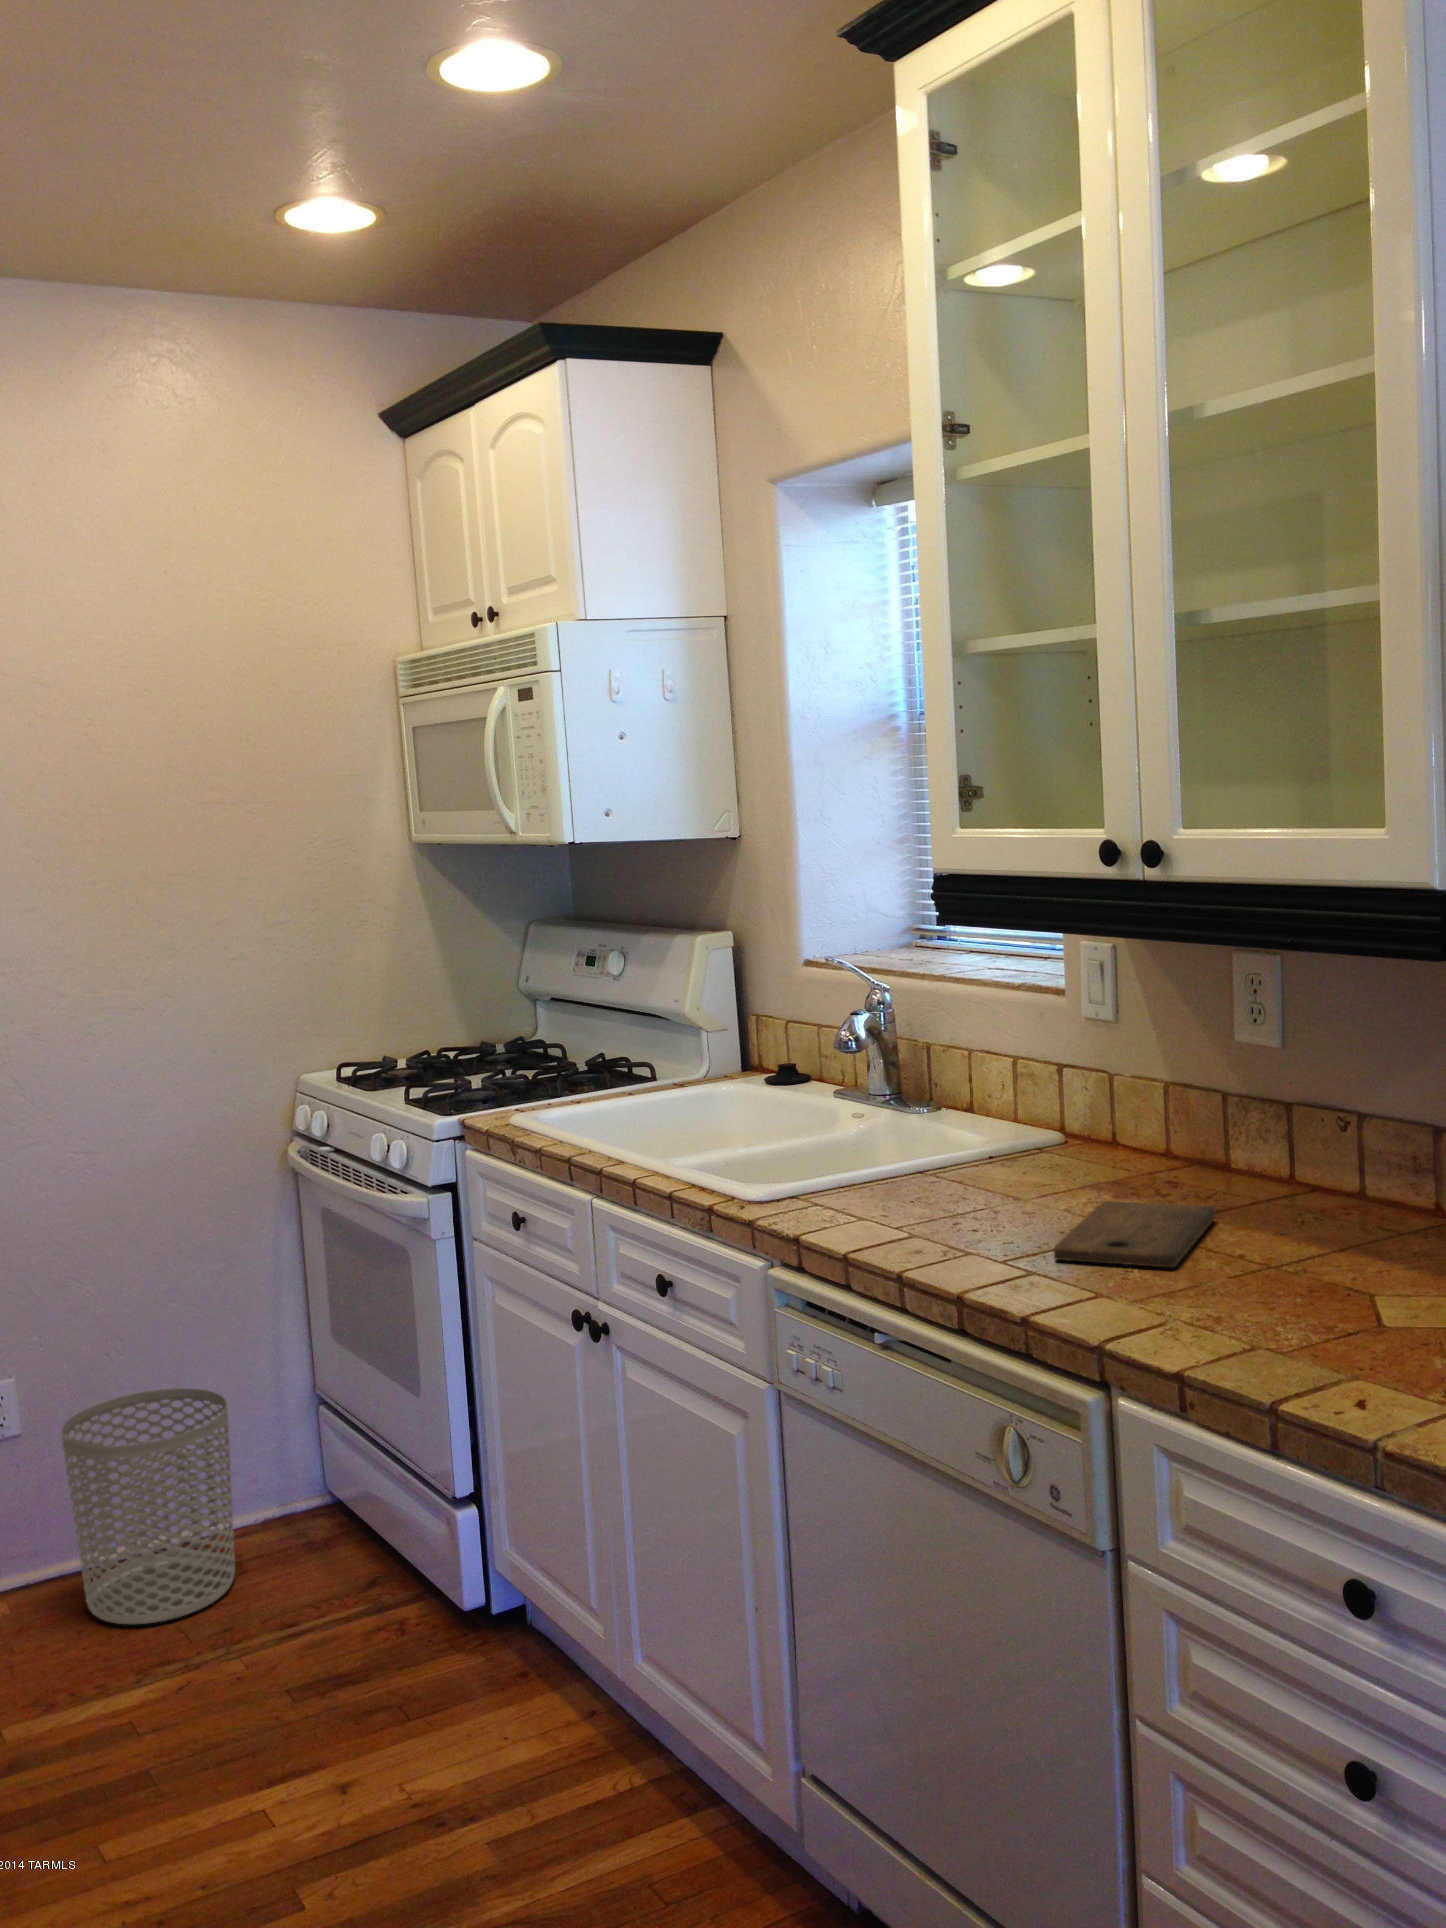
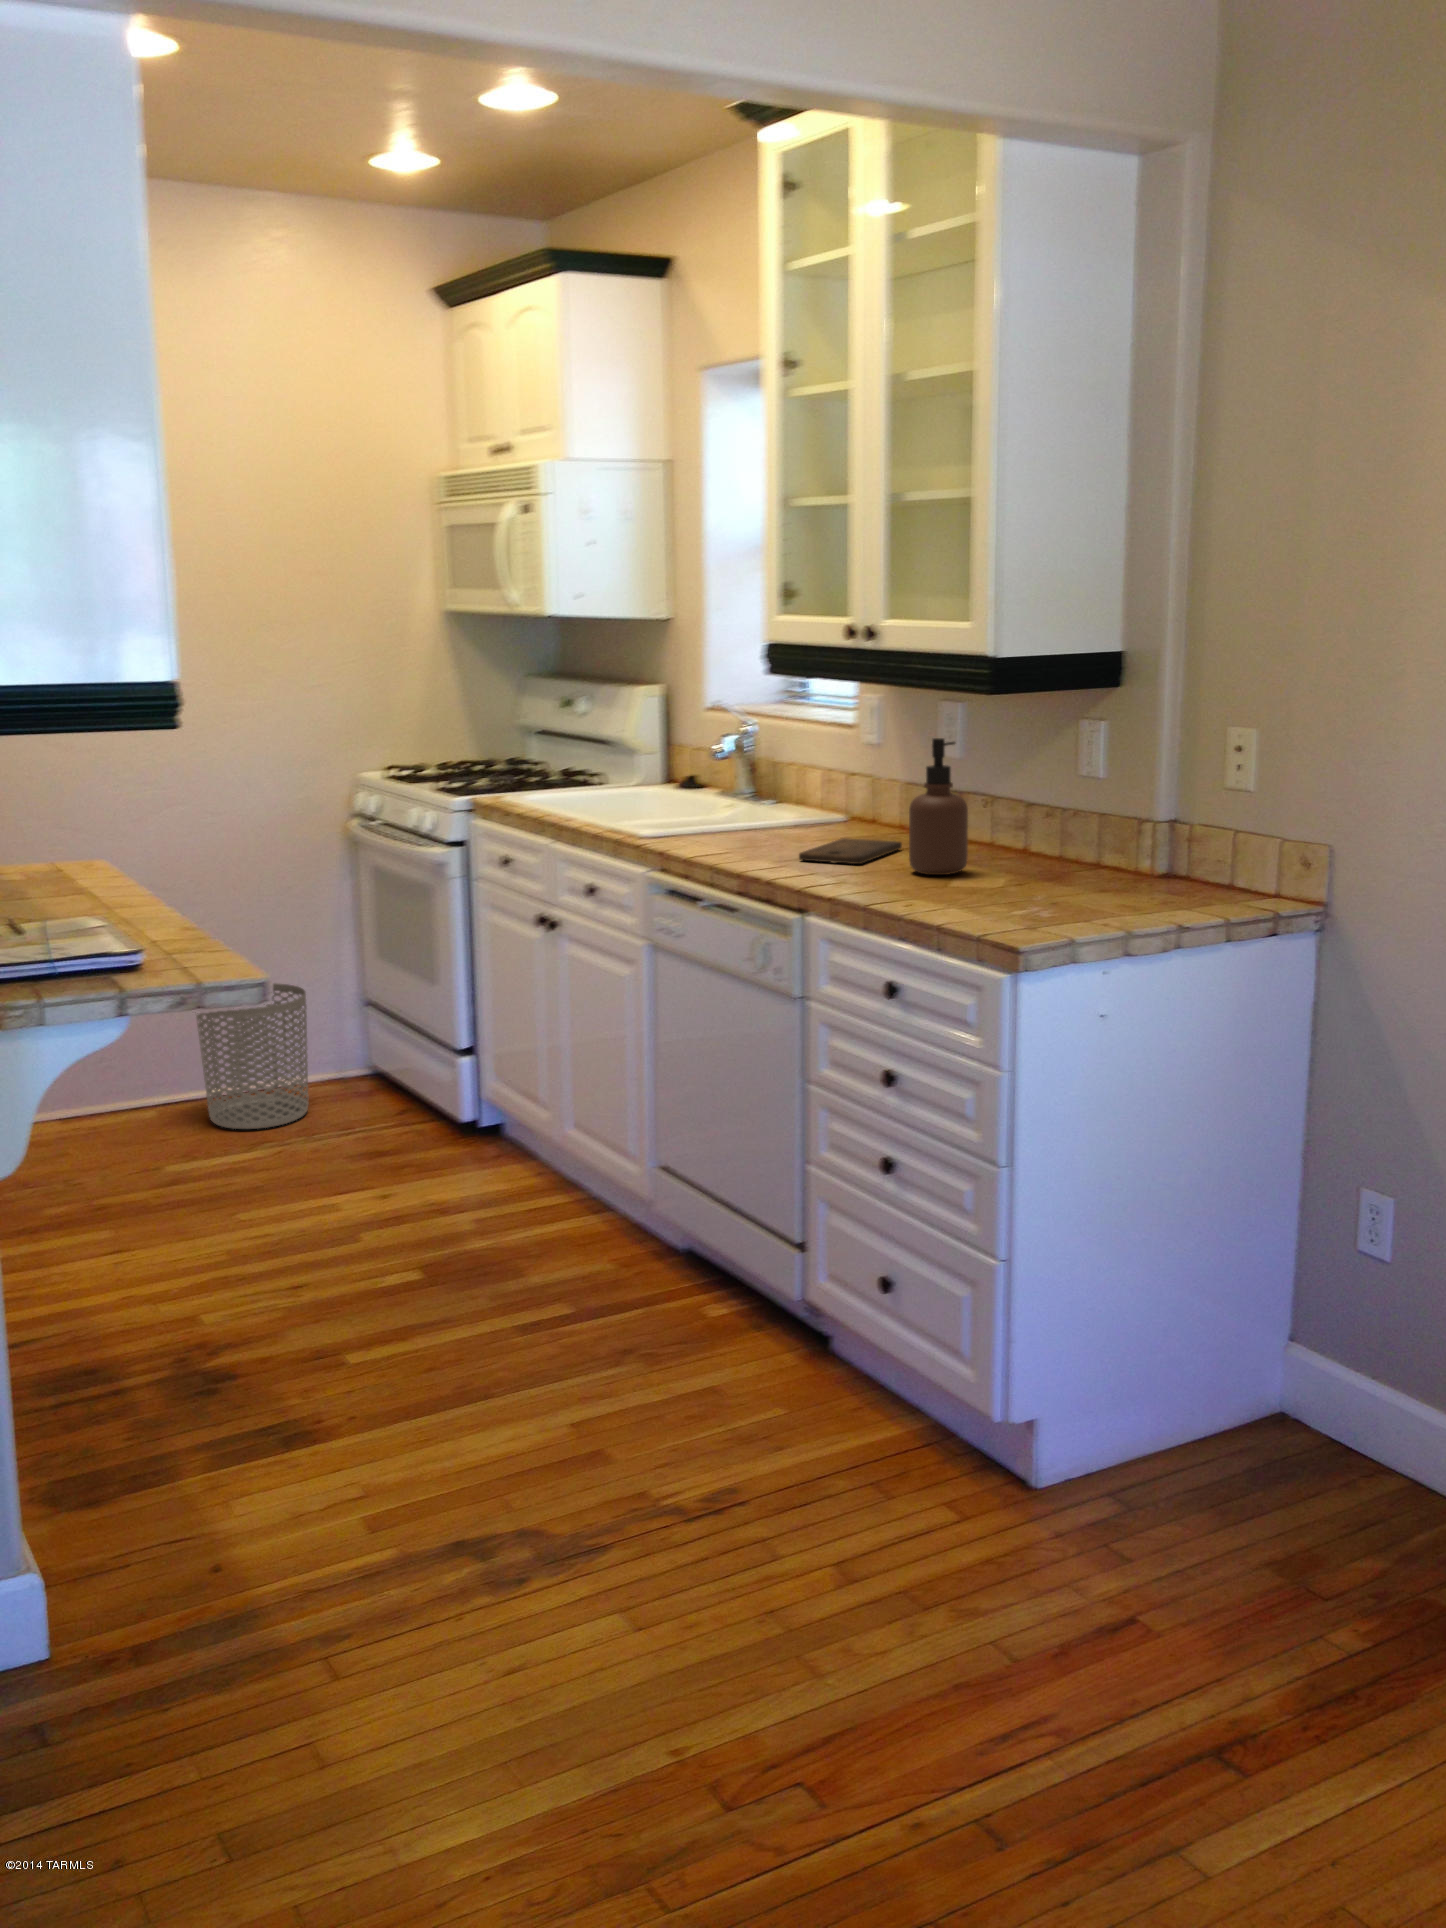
soap dispenser: none [1276,1040,1393,1296] -> present [909,738,968,875]

